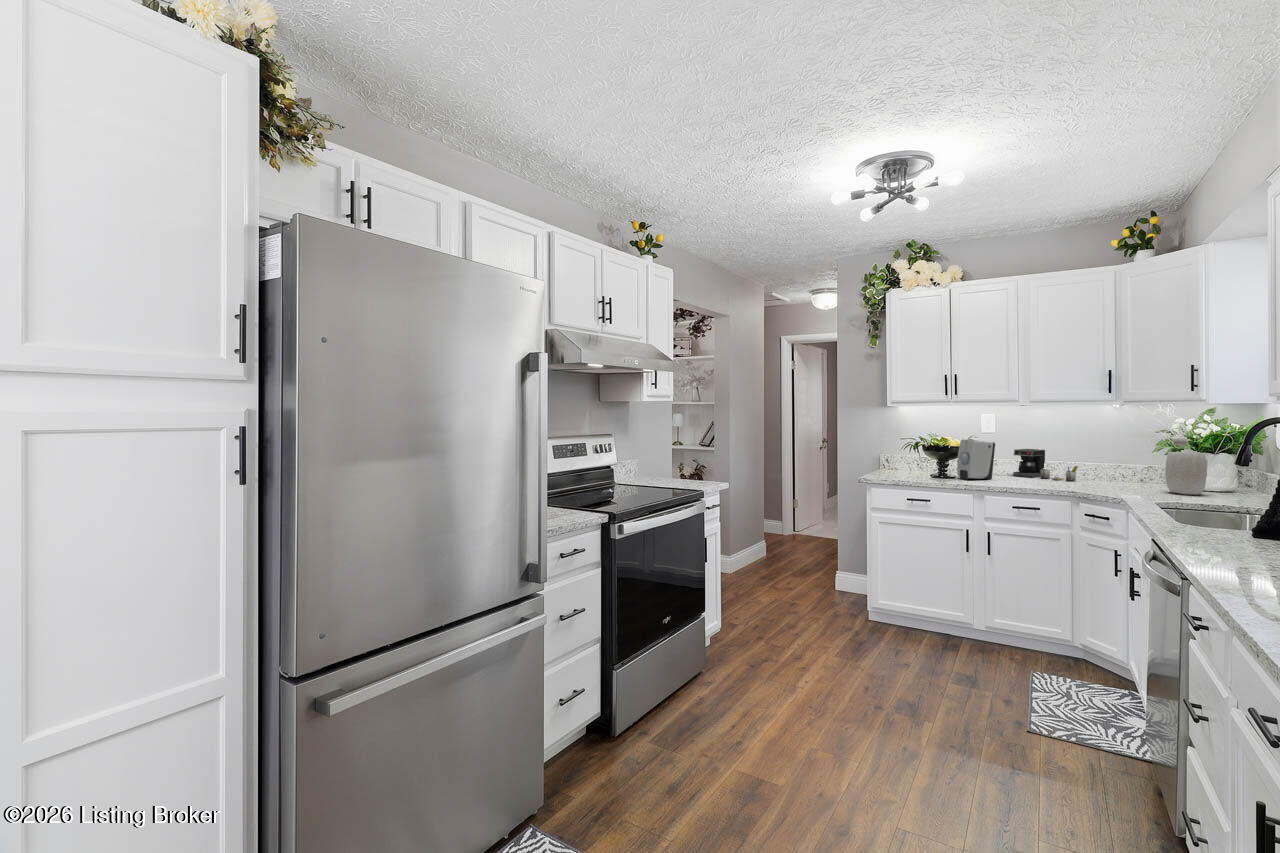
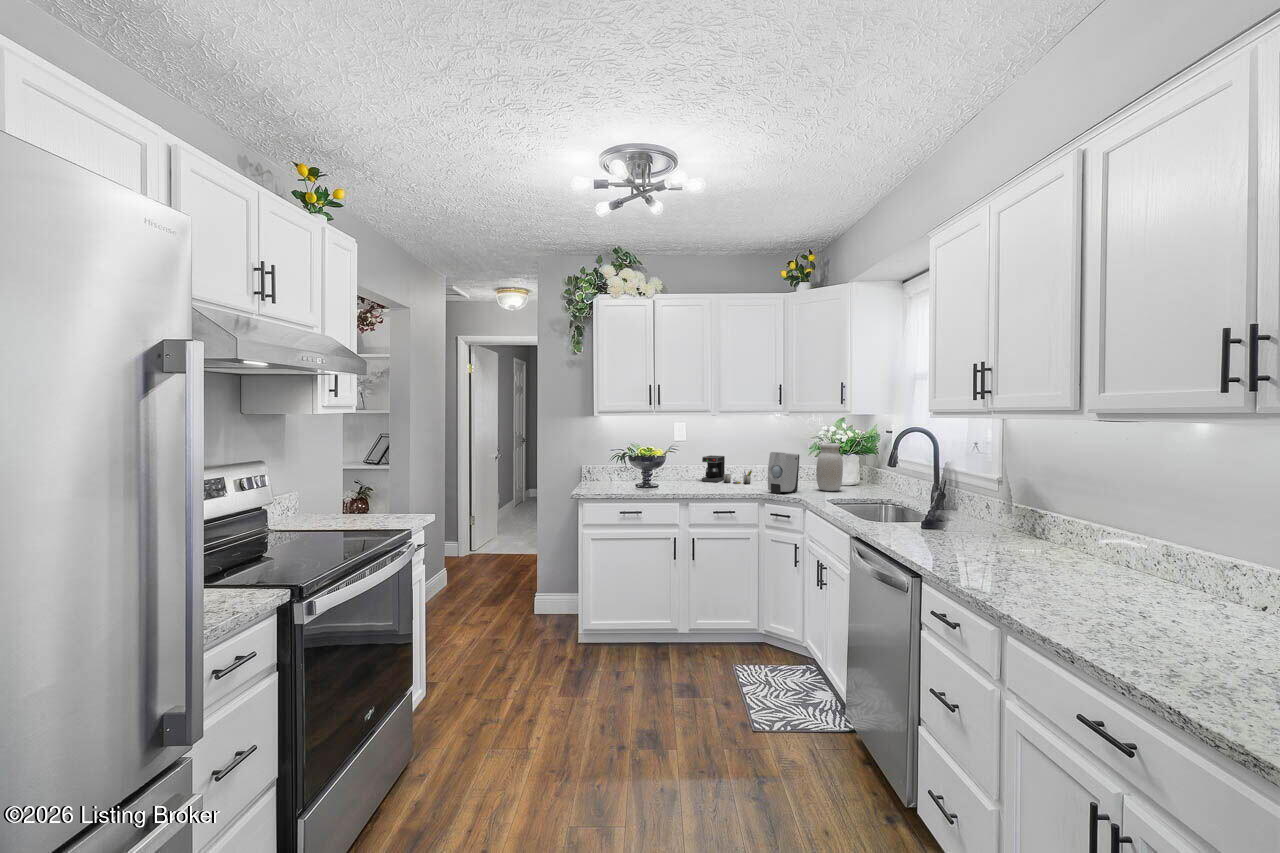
soap dispenser: present [957,439,995,480] -> present [768,452,799,494]

